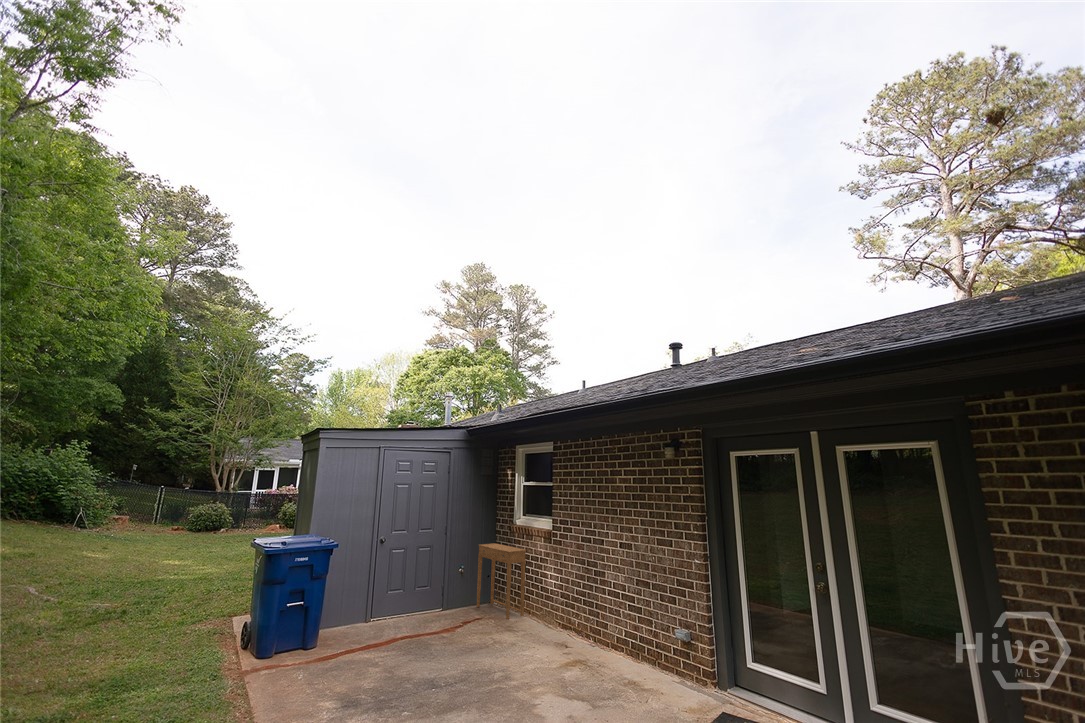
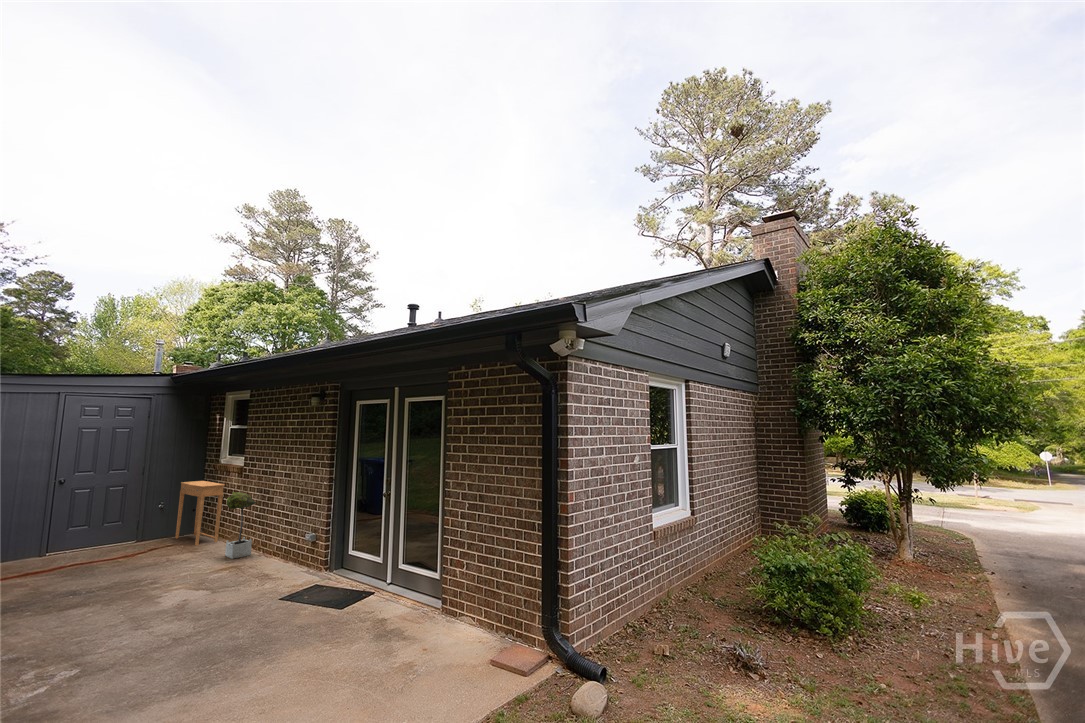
potted tree: none [552,562,583,645] -> present [225,492,256,559]

